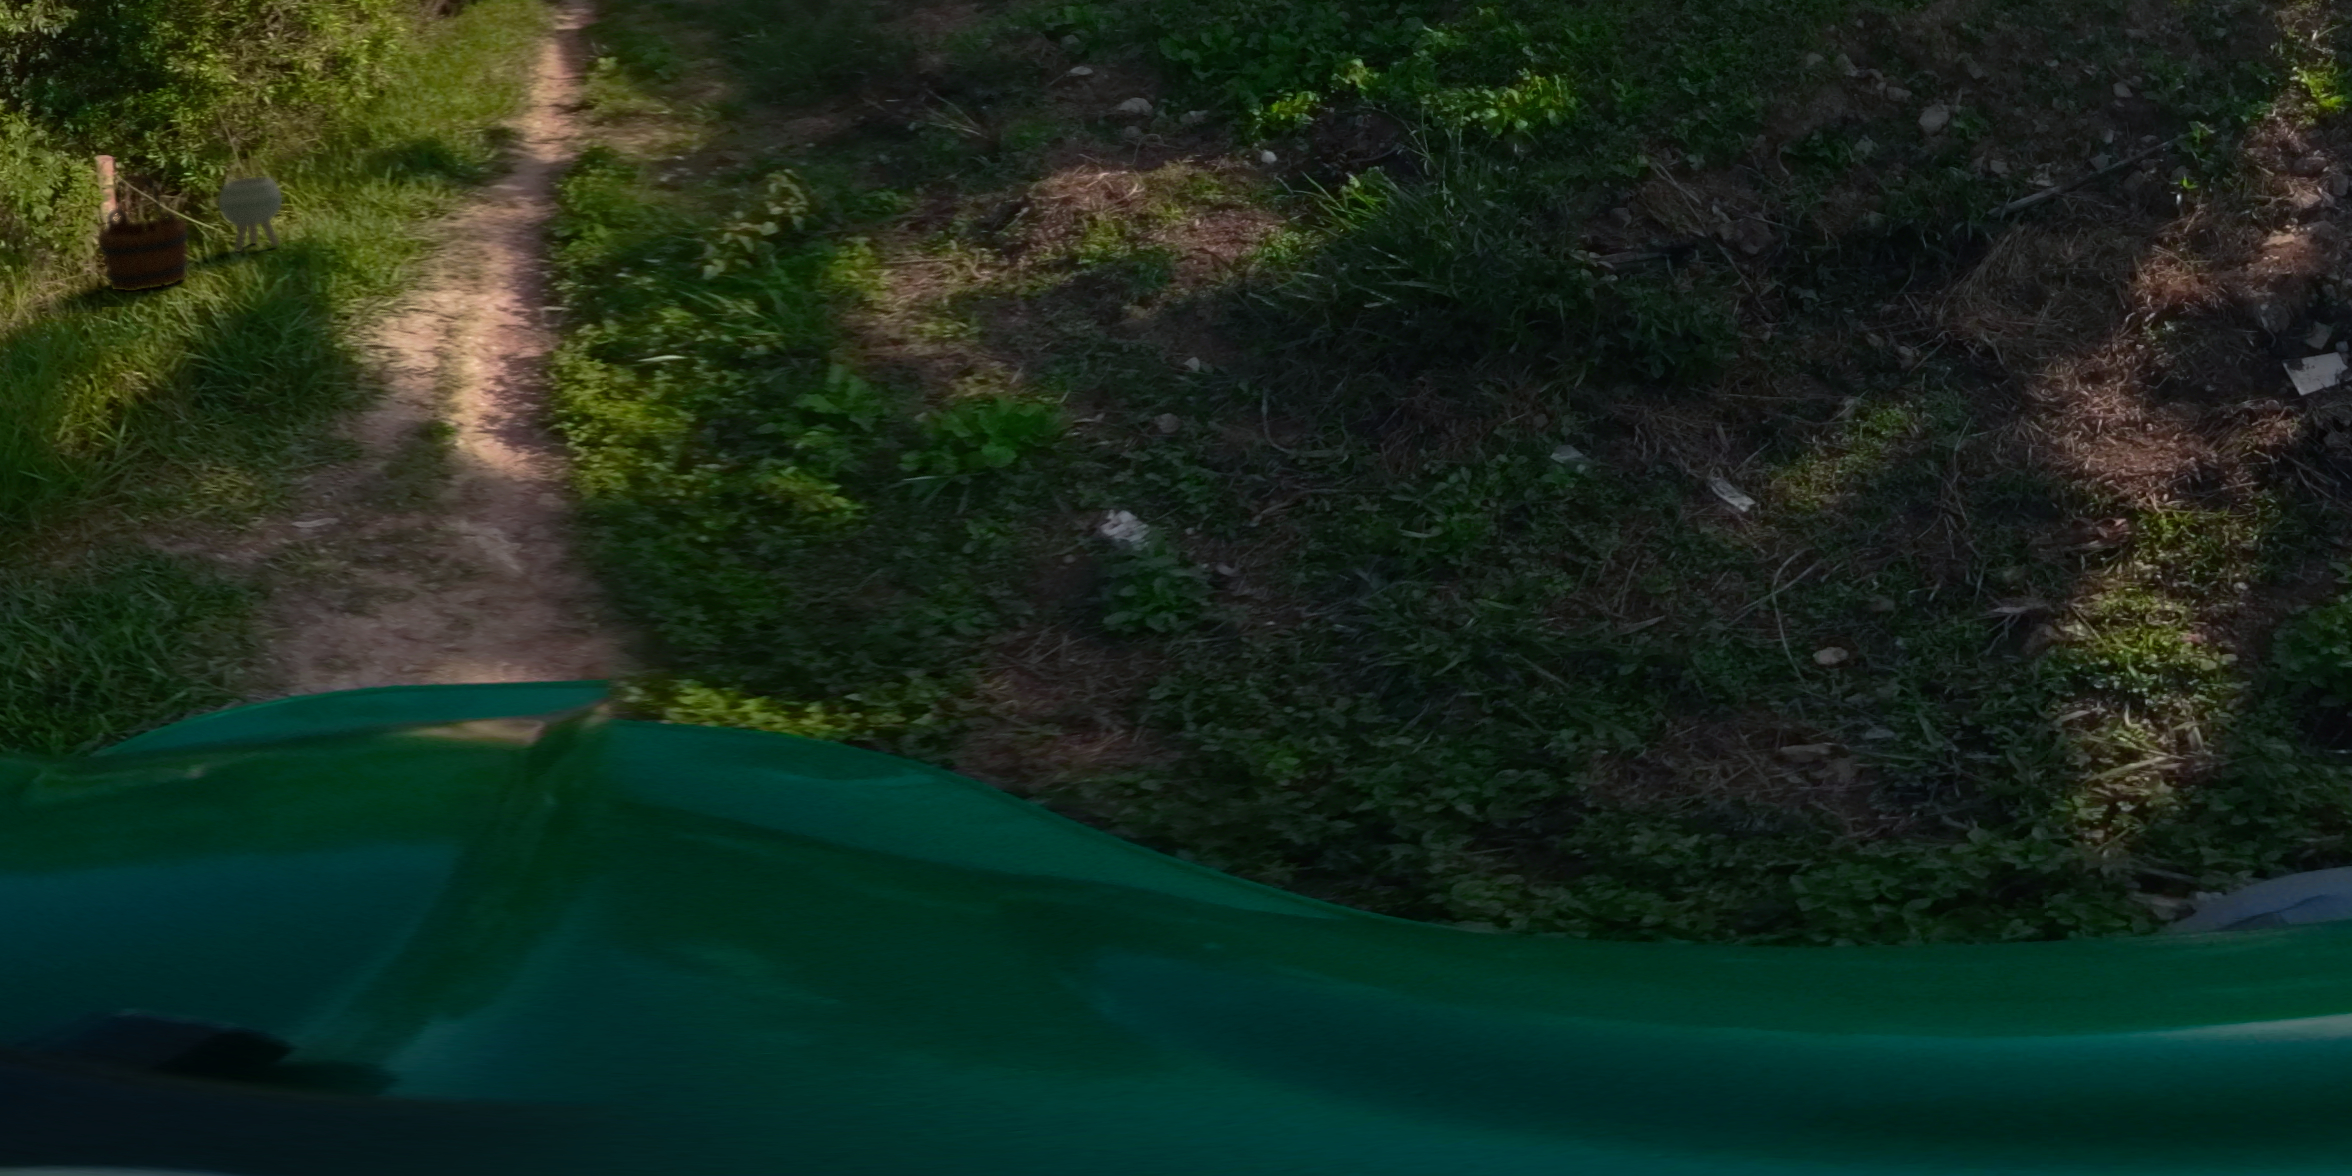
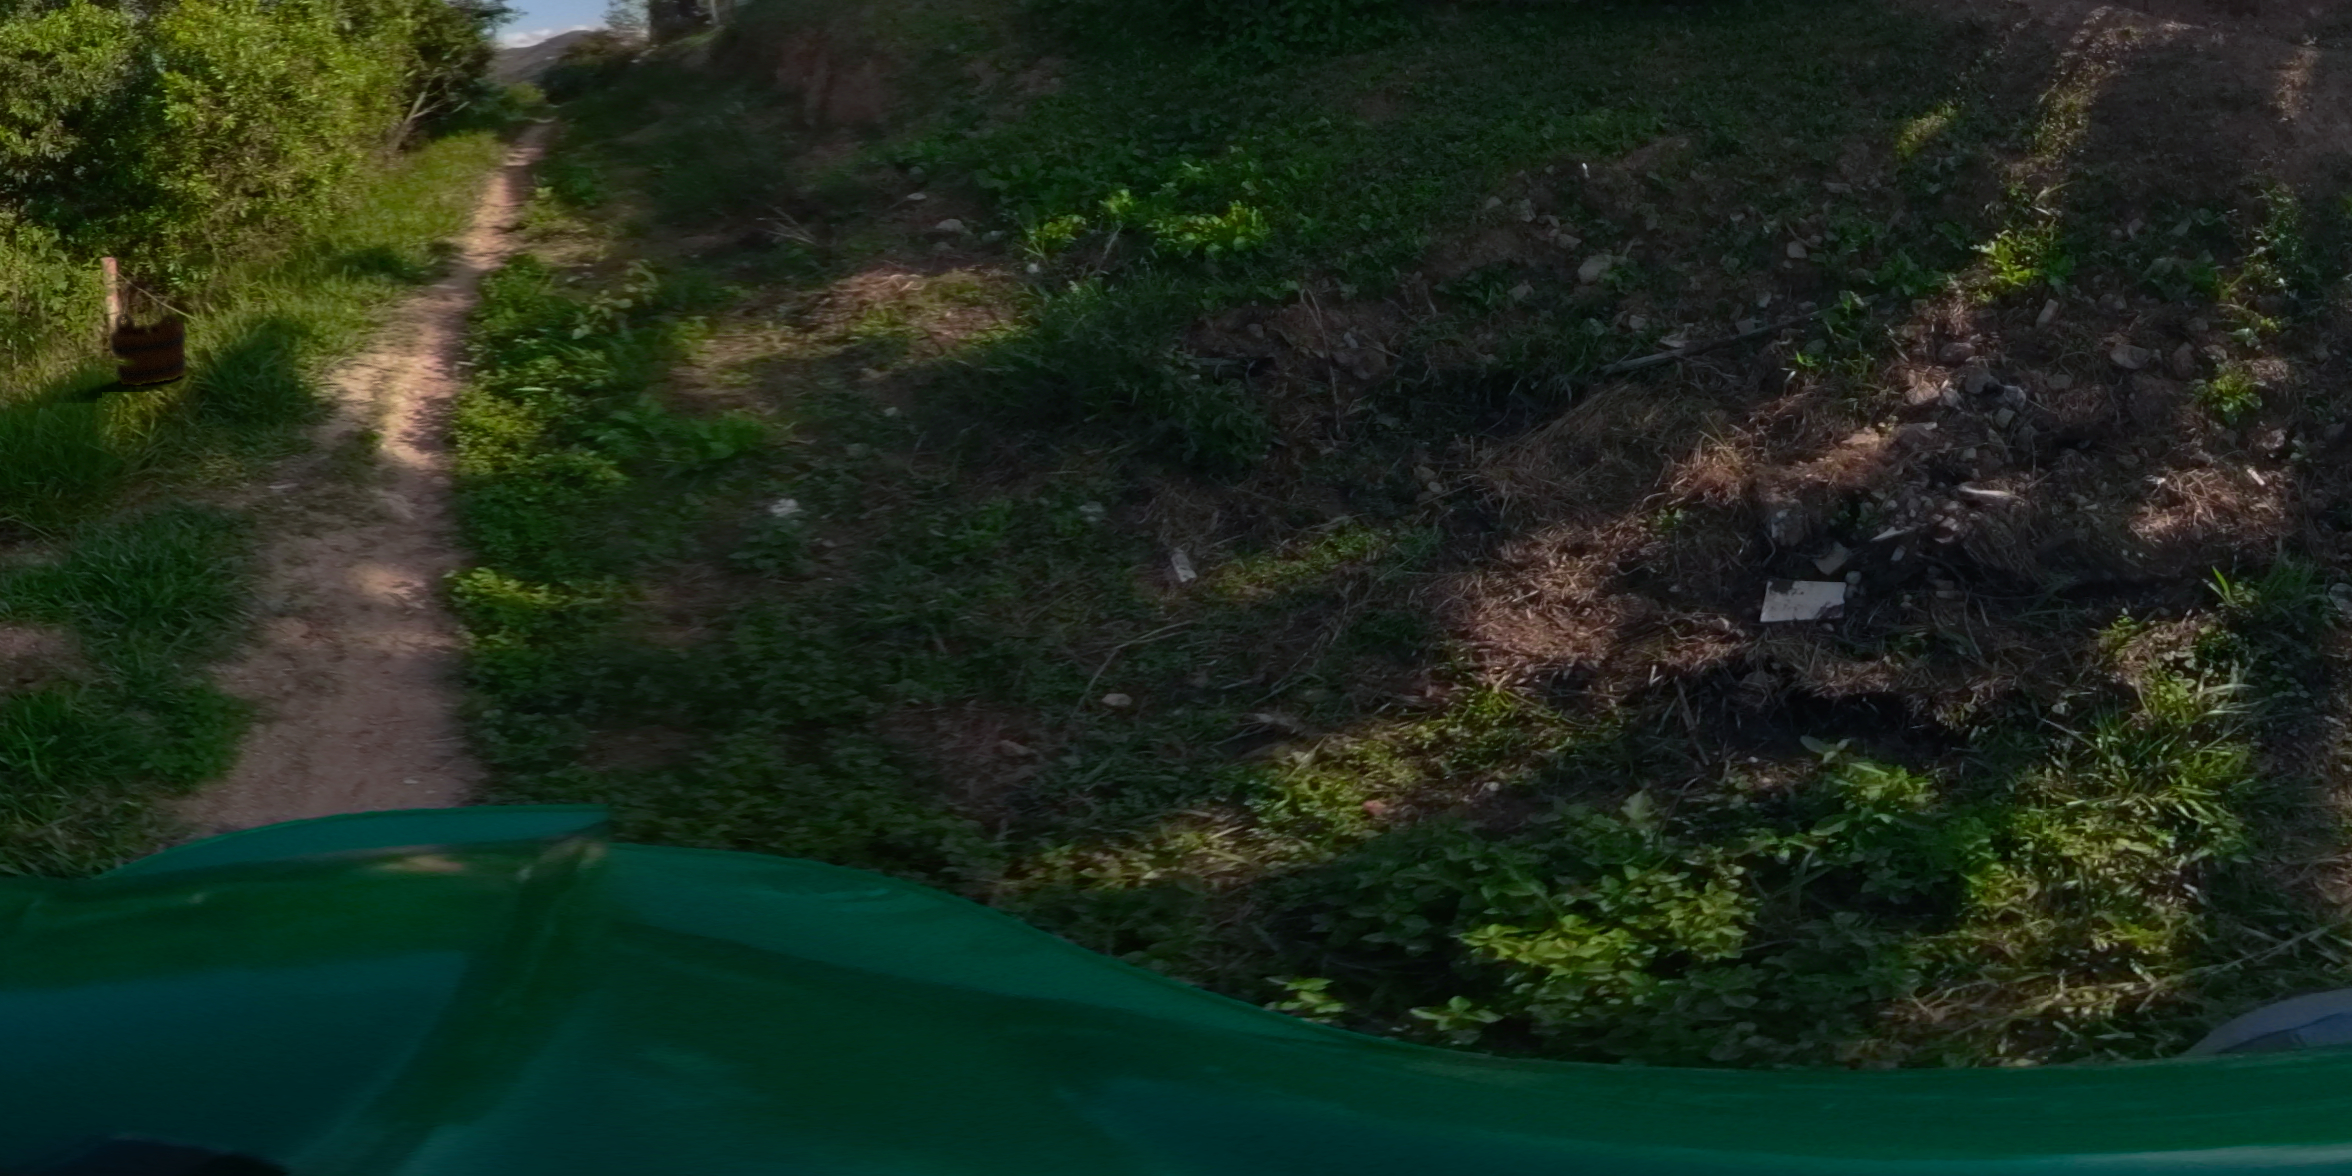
planter: present [219,177,282,252] -> none [212,287,267,354]

